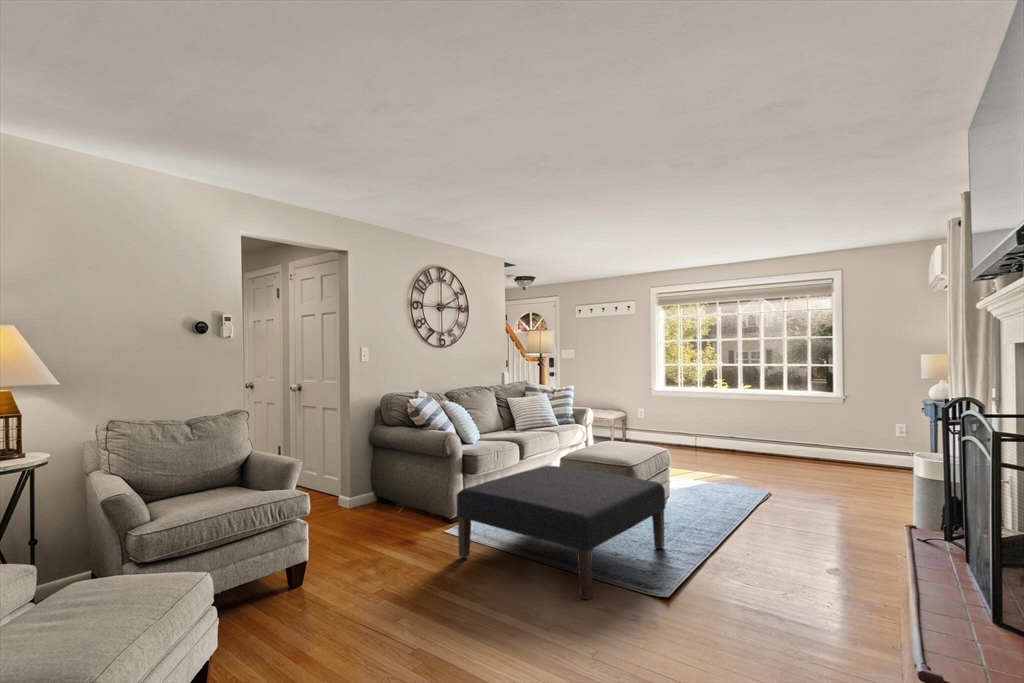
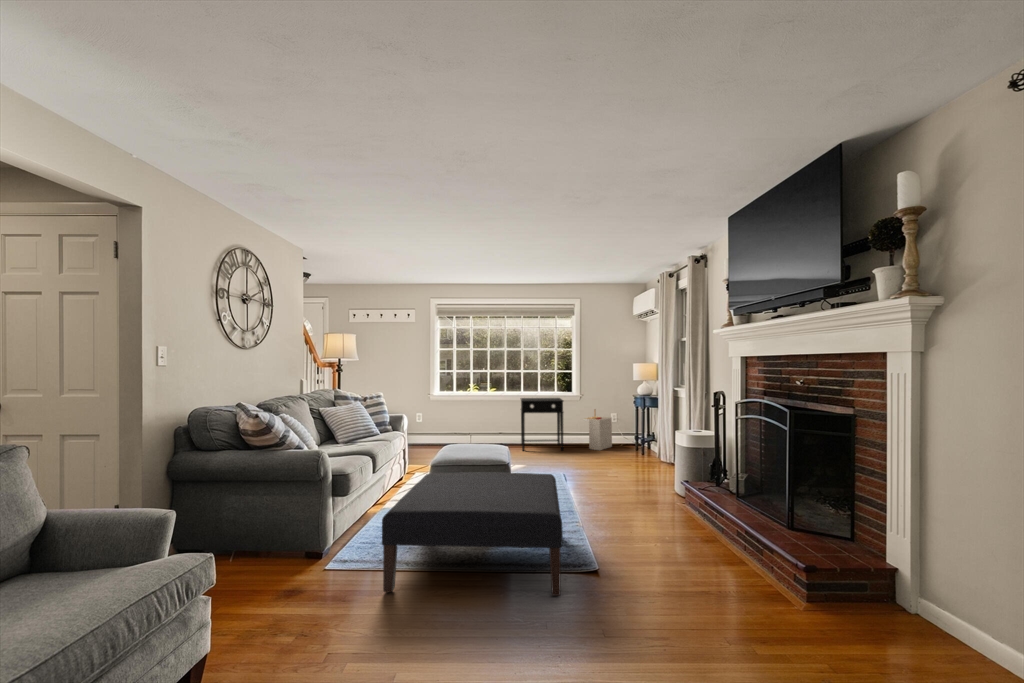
side table: none [748,398,812,466] -> present [521,398,563,451]
storage bin: none [840,417,889,472] -> present [584,410,612,450]

